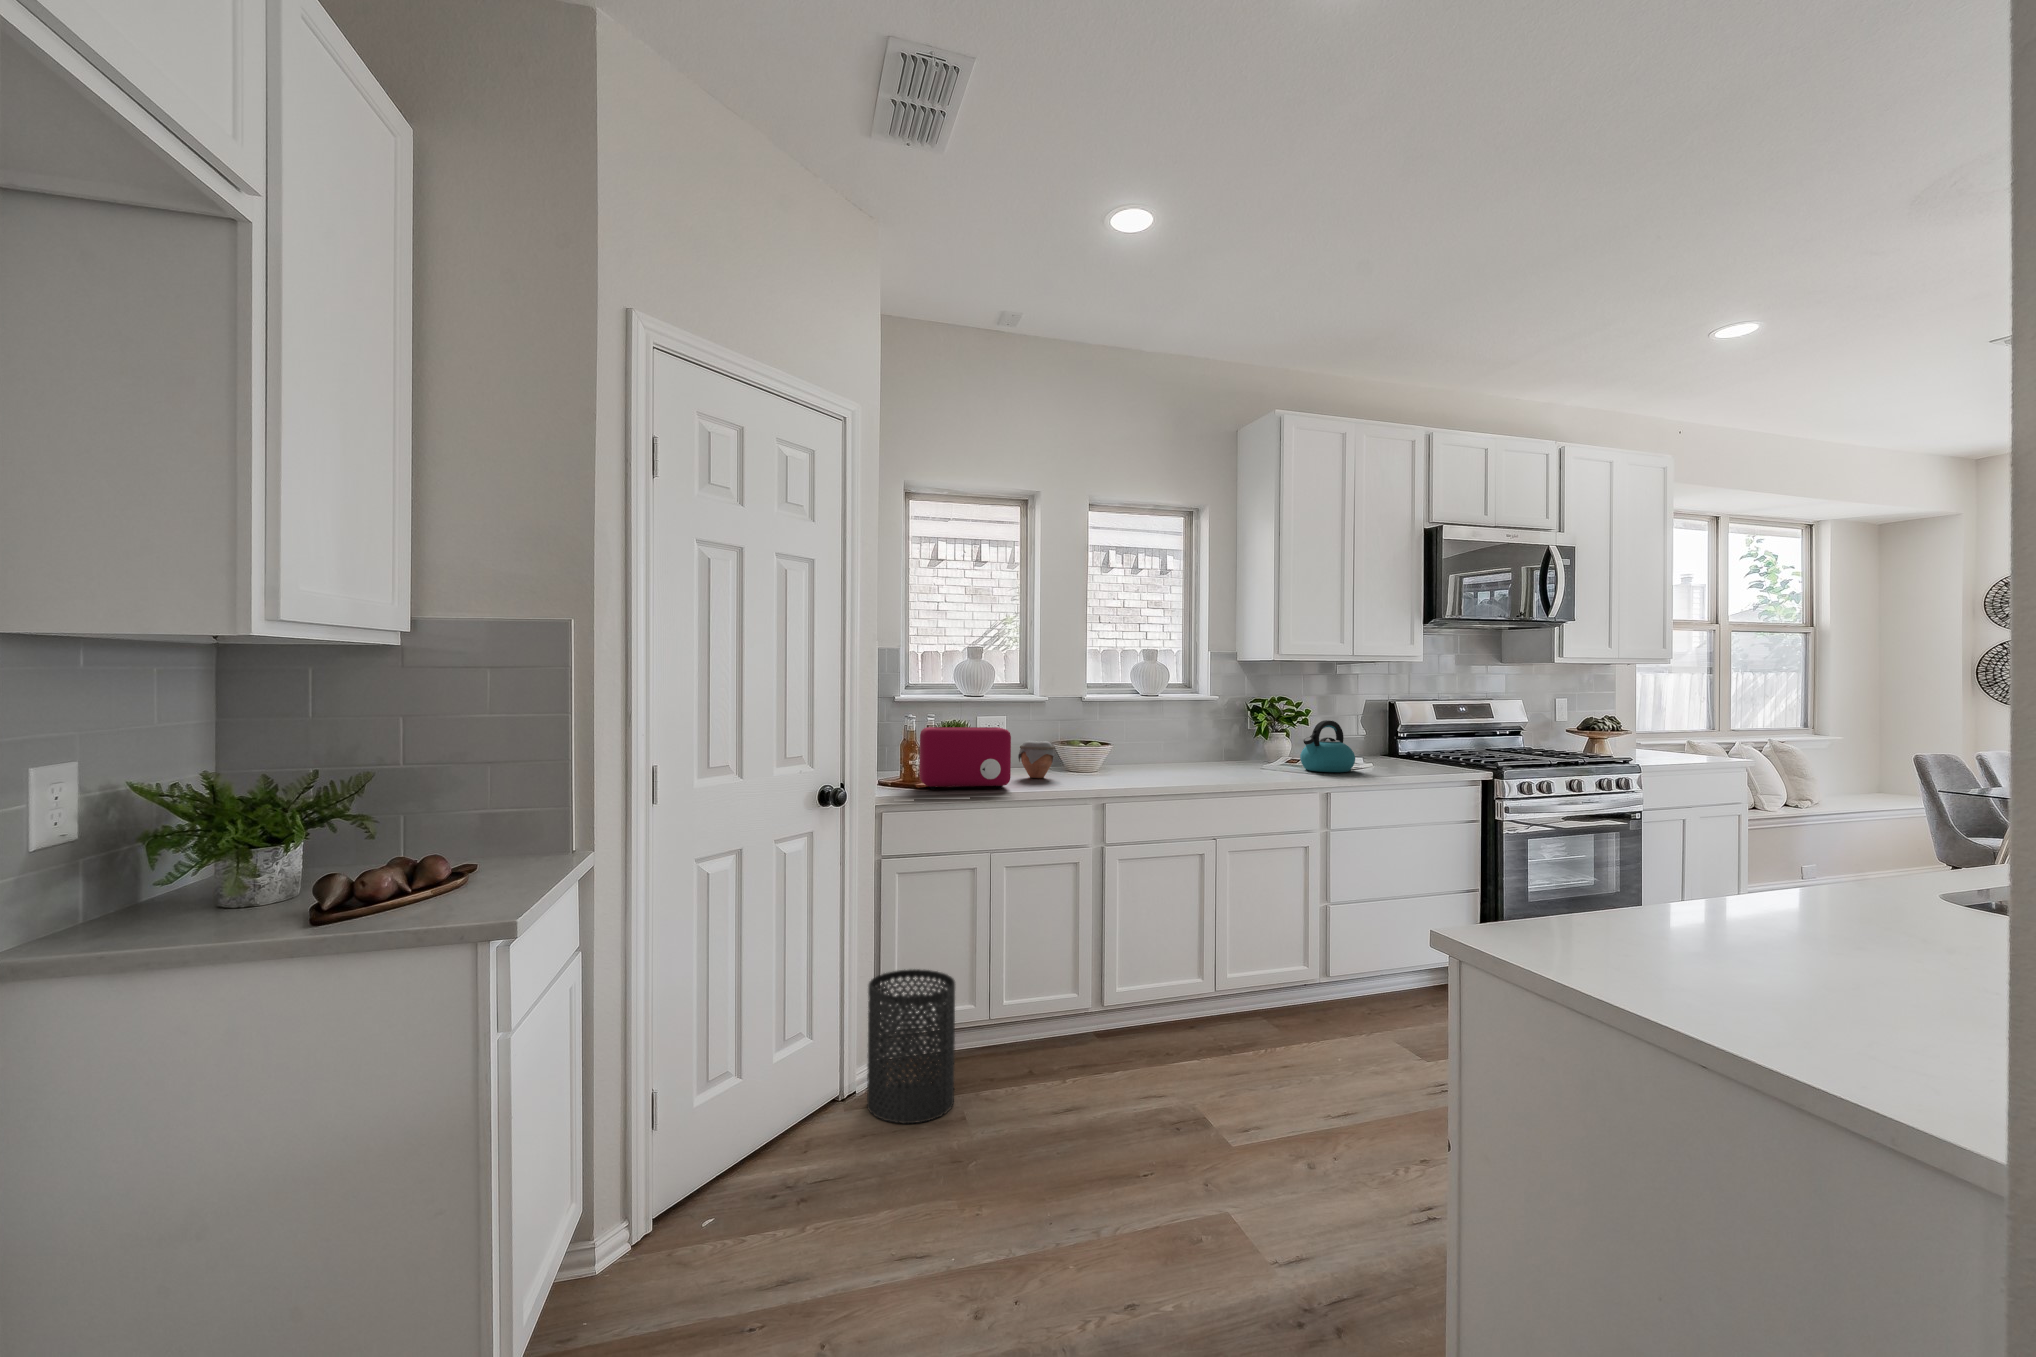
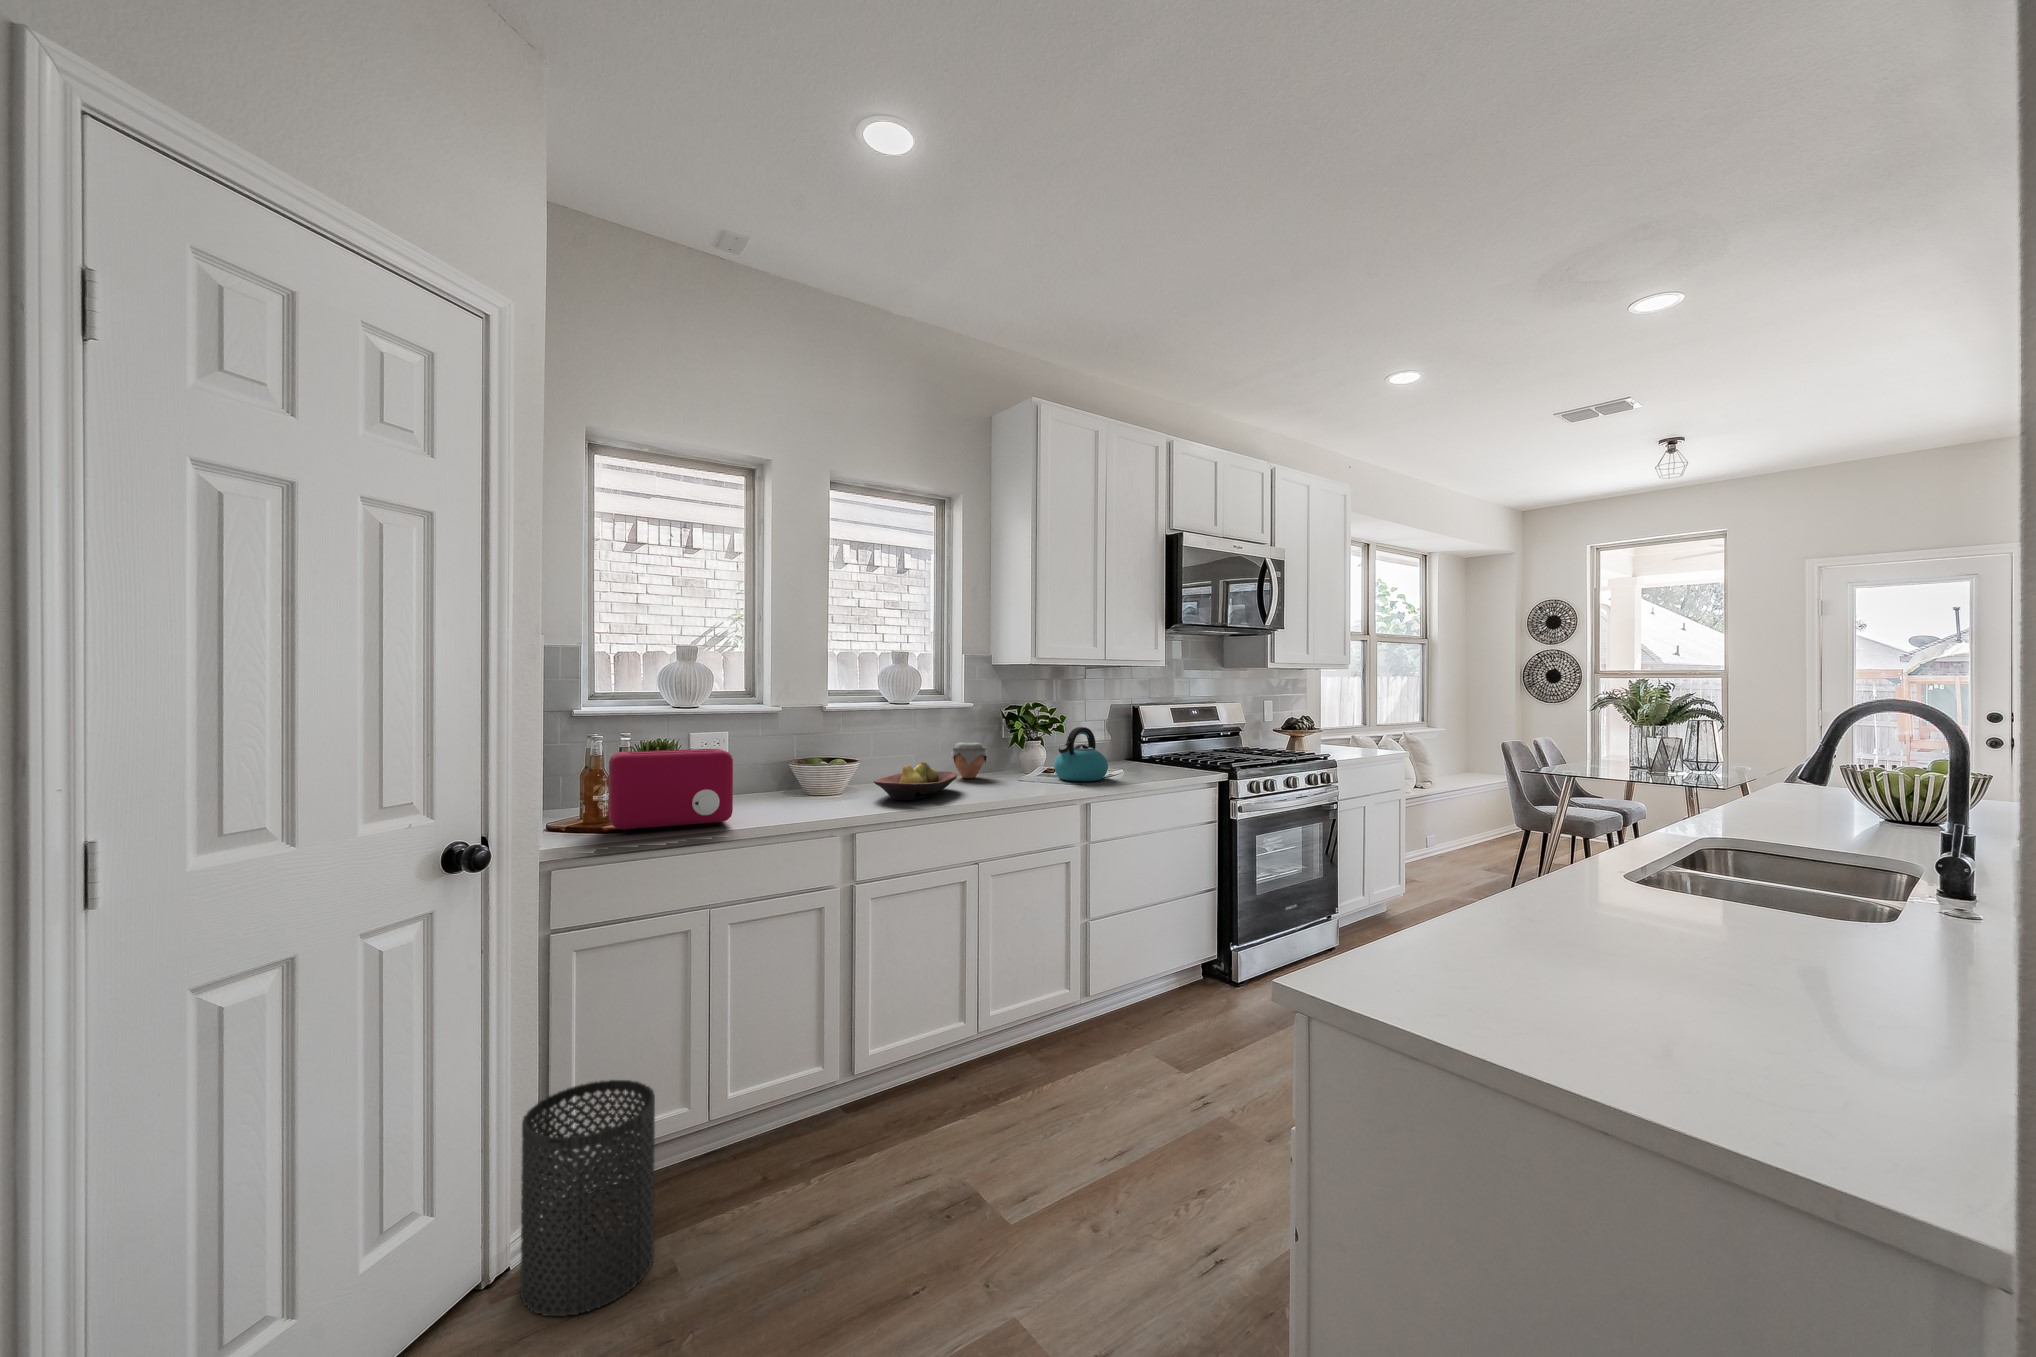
jar: present [1018,741,1055,778] -> present [951,742,987,778]
fruit bowl: none [1126,747,1203,779] -> present [874,762,957,800]

